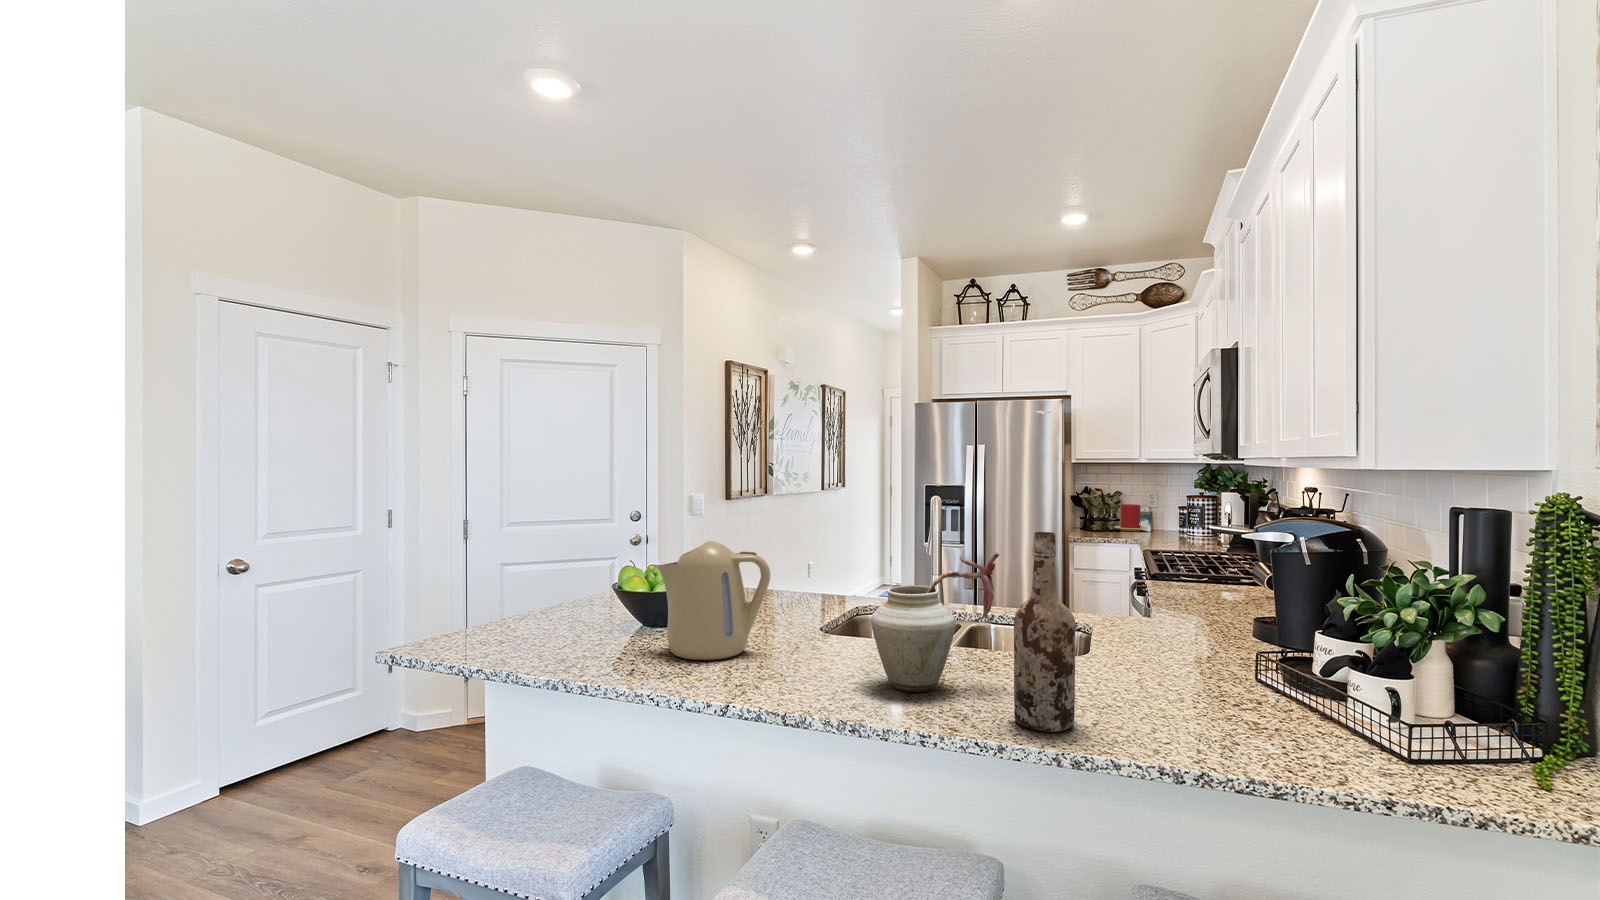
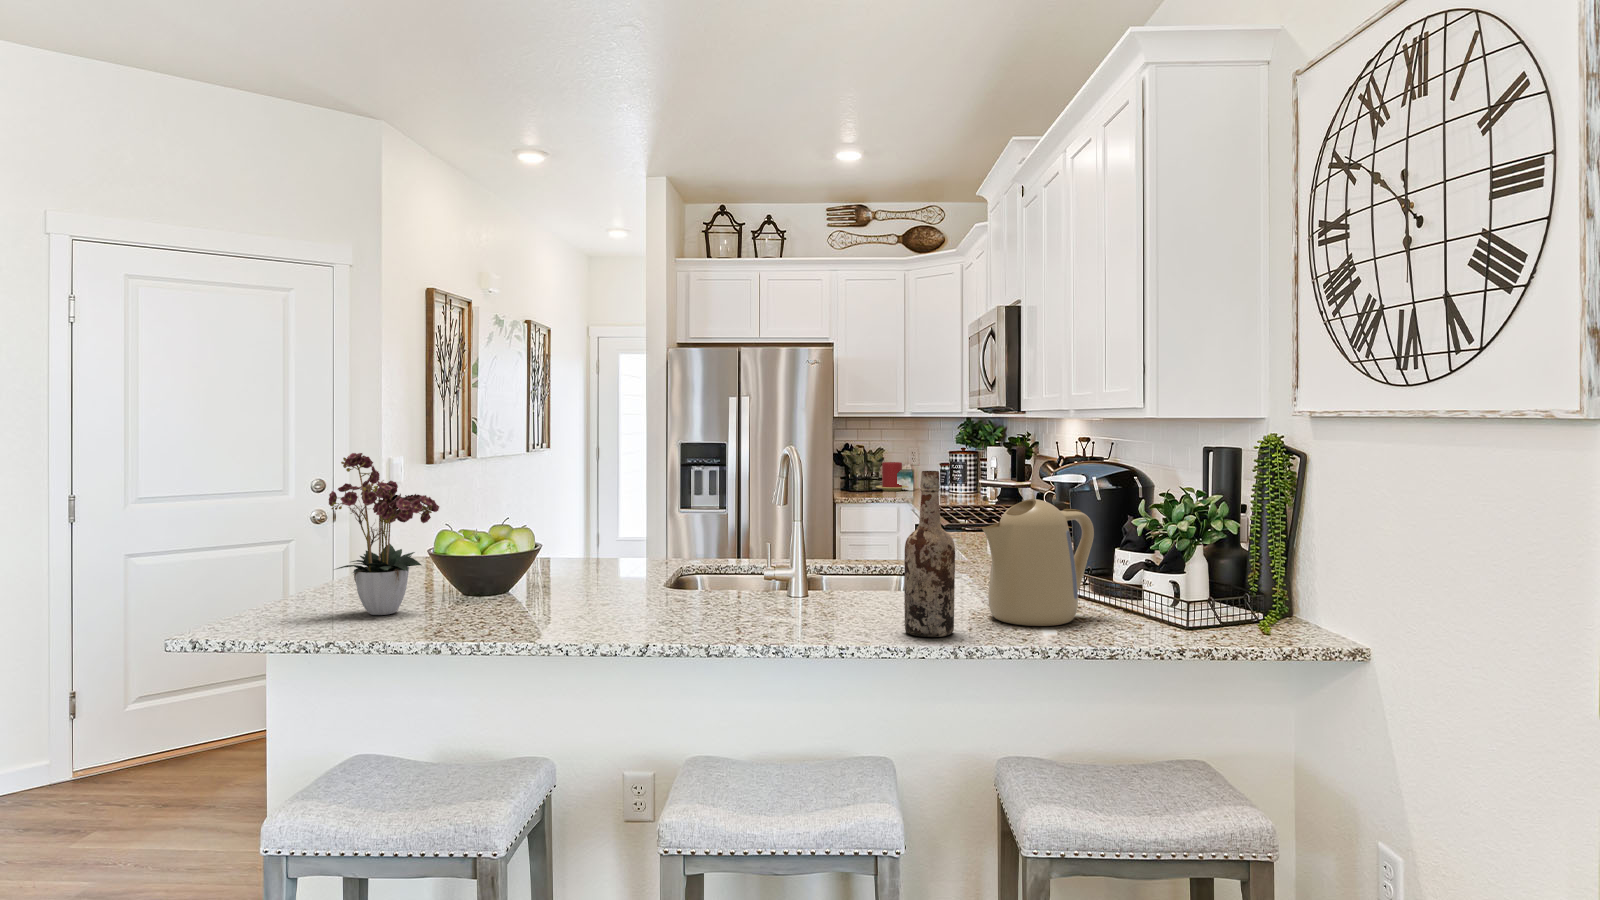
flower arrangement: none [502,488,609,640] -> present [329,453,439,615]
kettle: present [657,541,770,660] -> present [982,499,1094,626]
vase: present [871,553,999,692] -> none [762,493,876,623]

